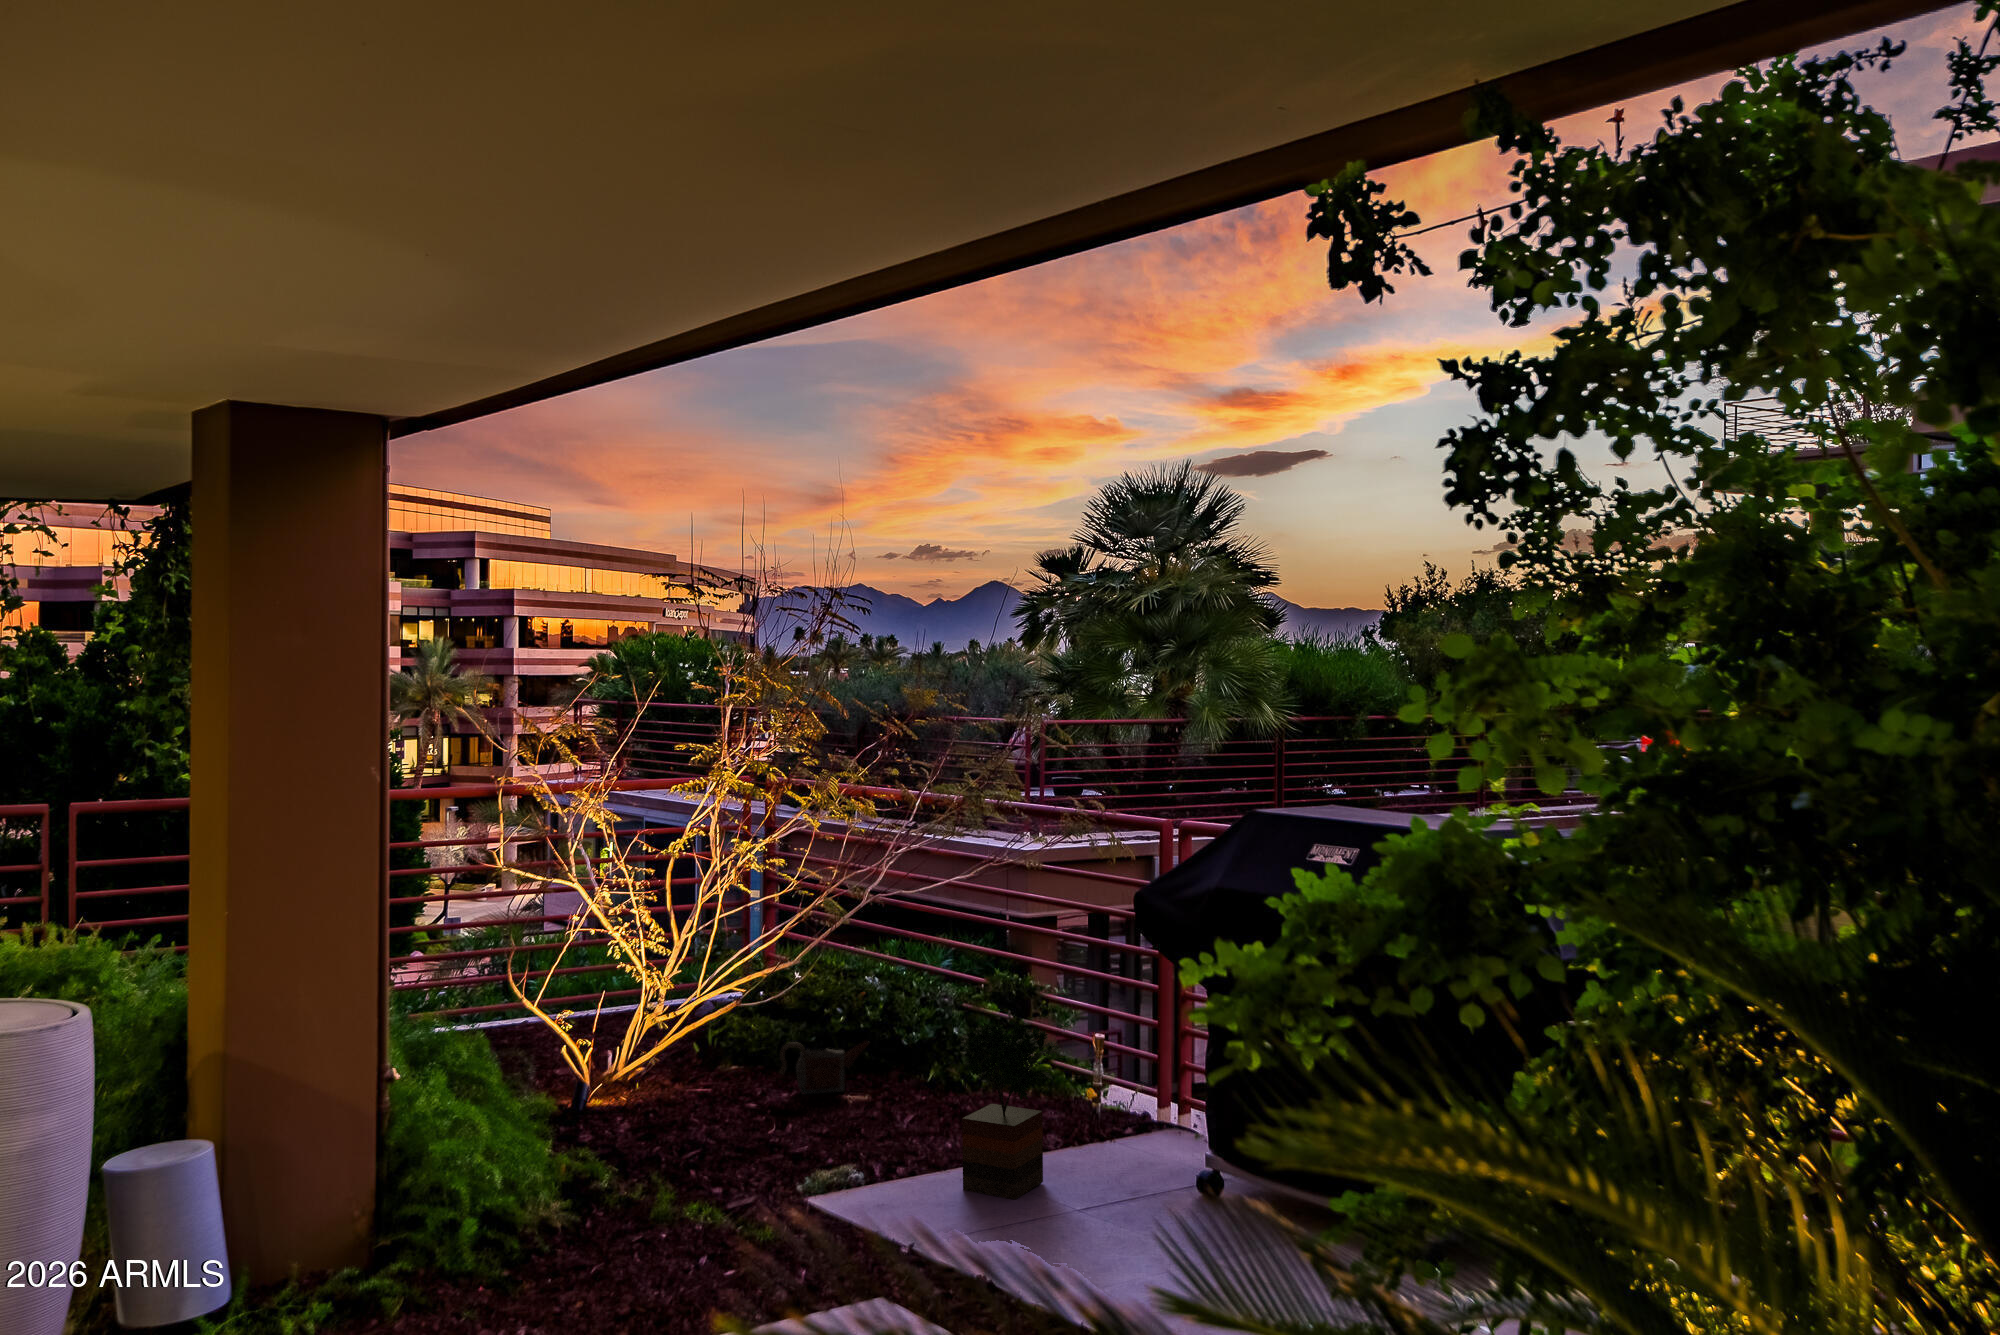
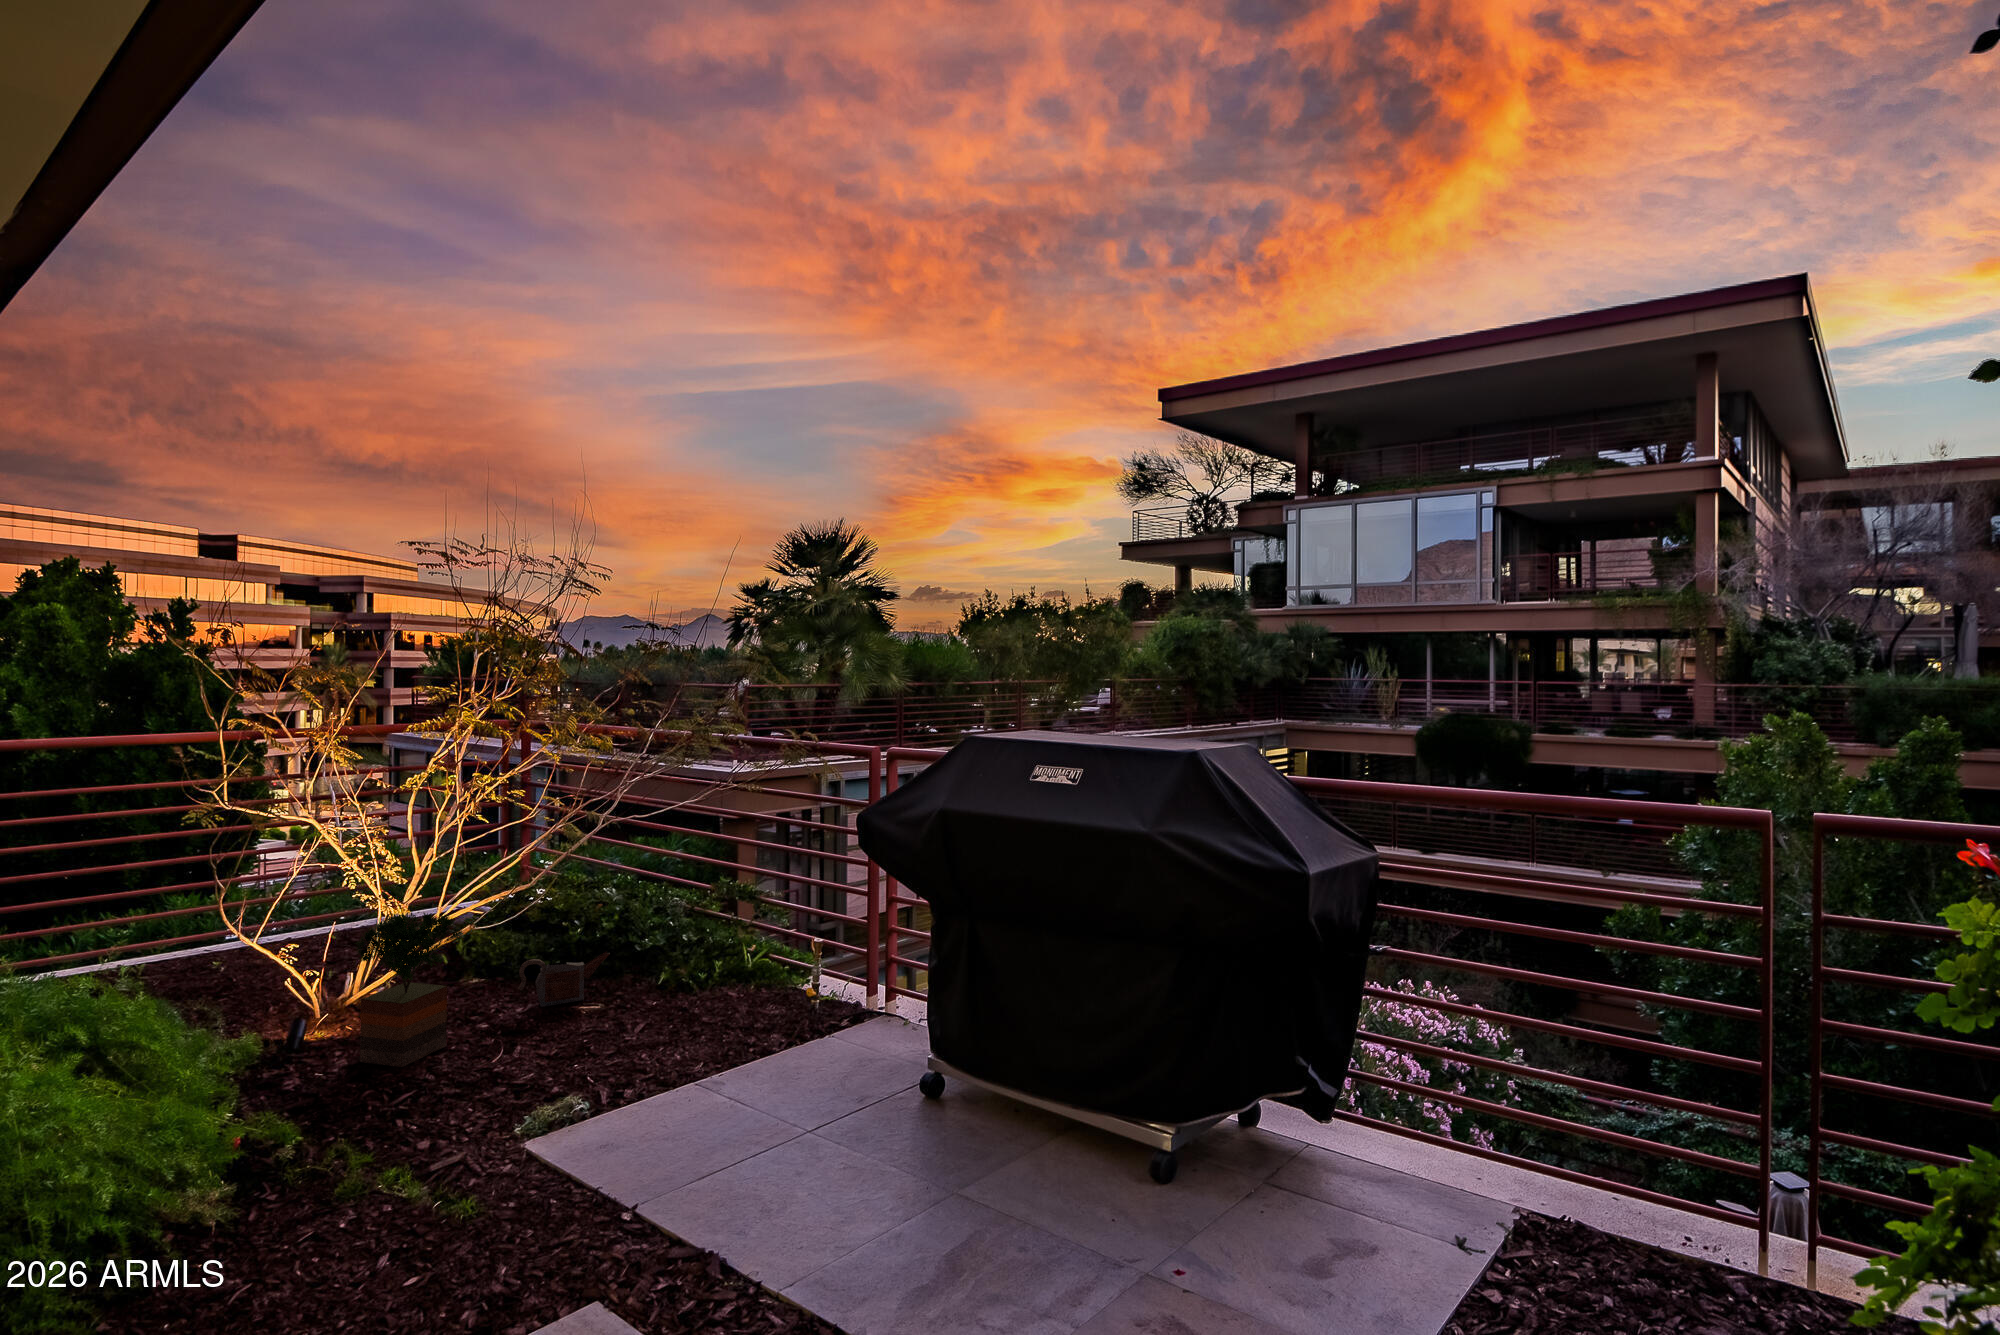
potted tree: present [961,1021,1060,1200] -> present [355,912,464,1067]

